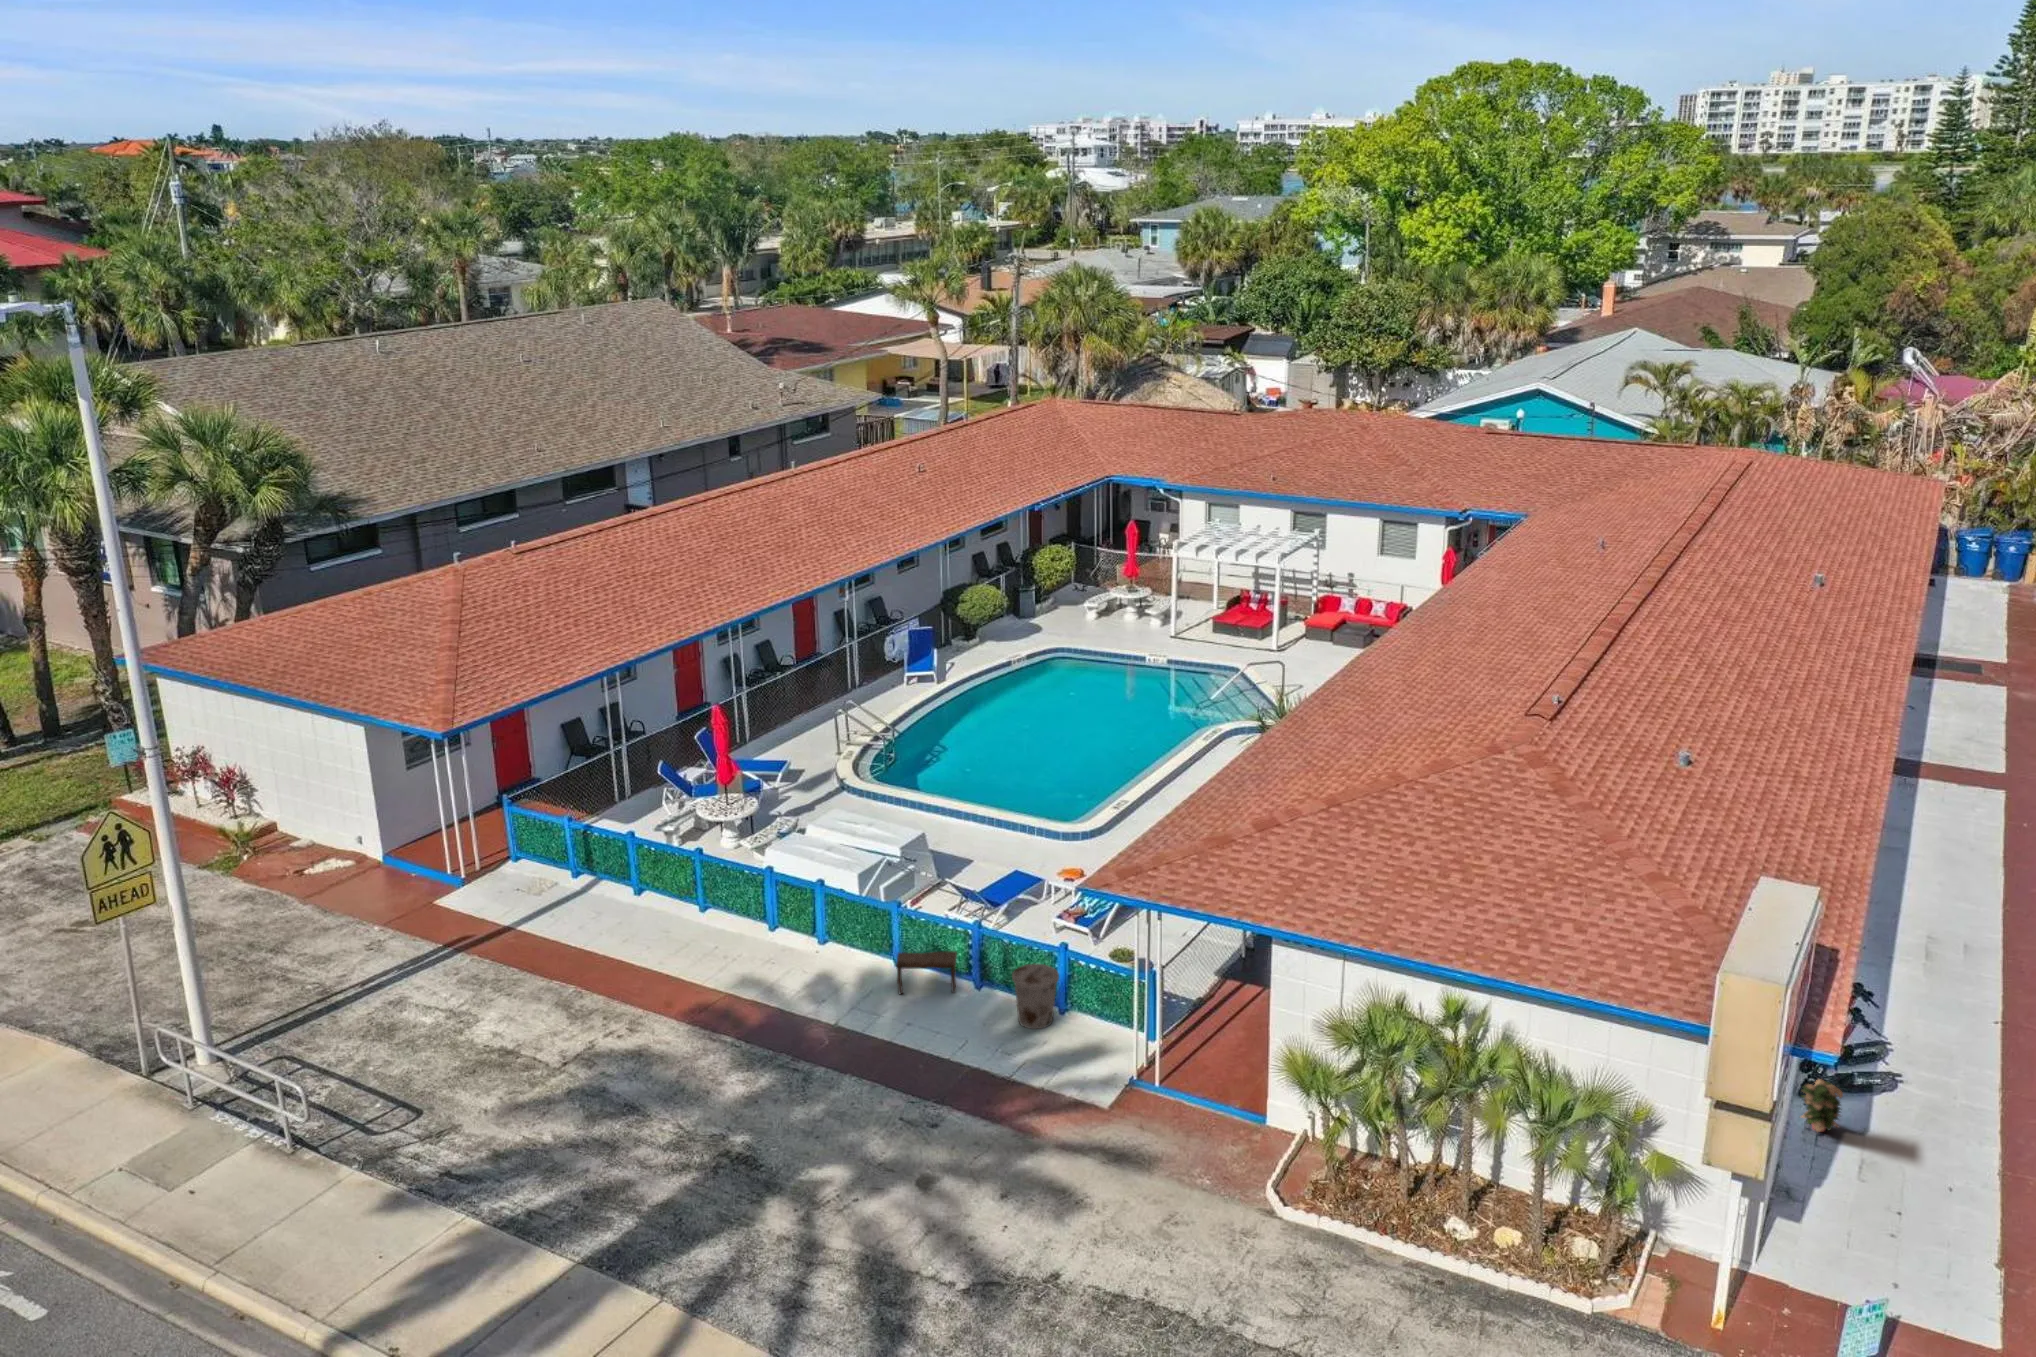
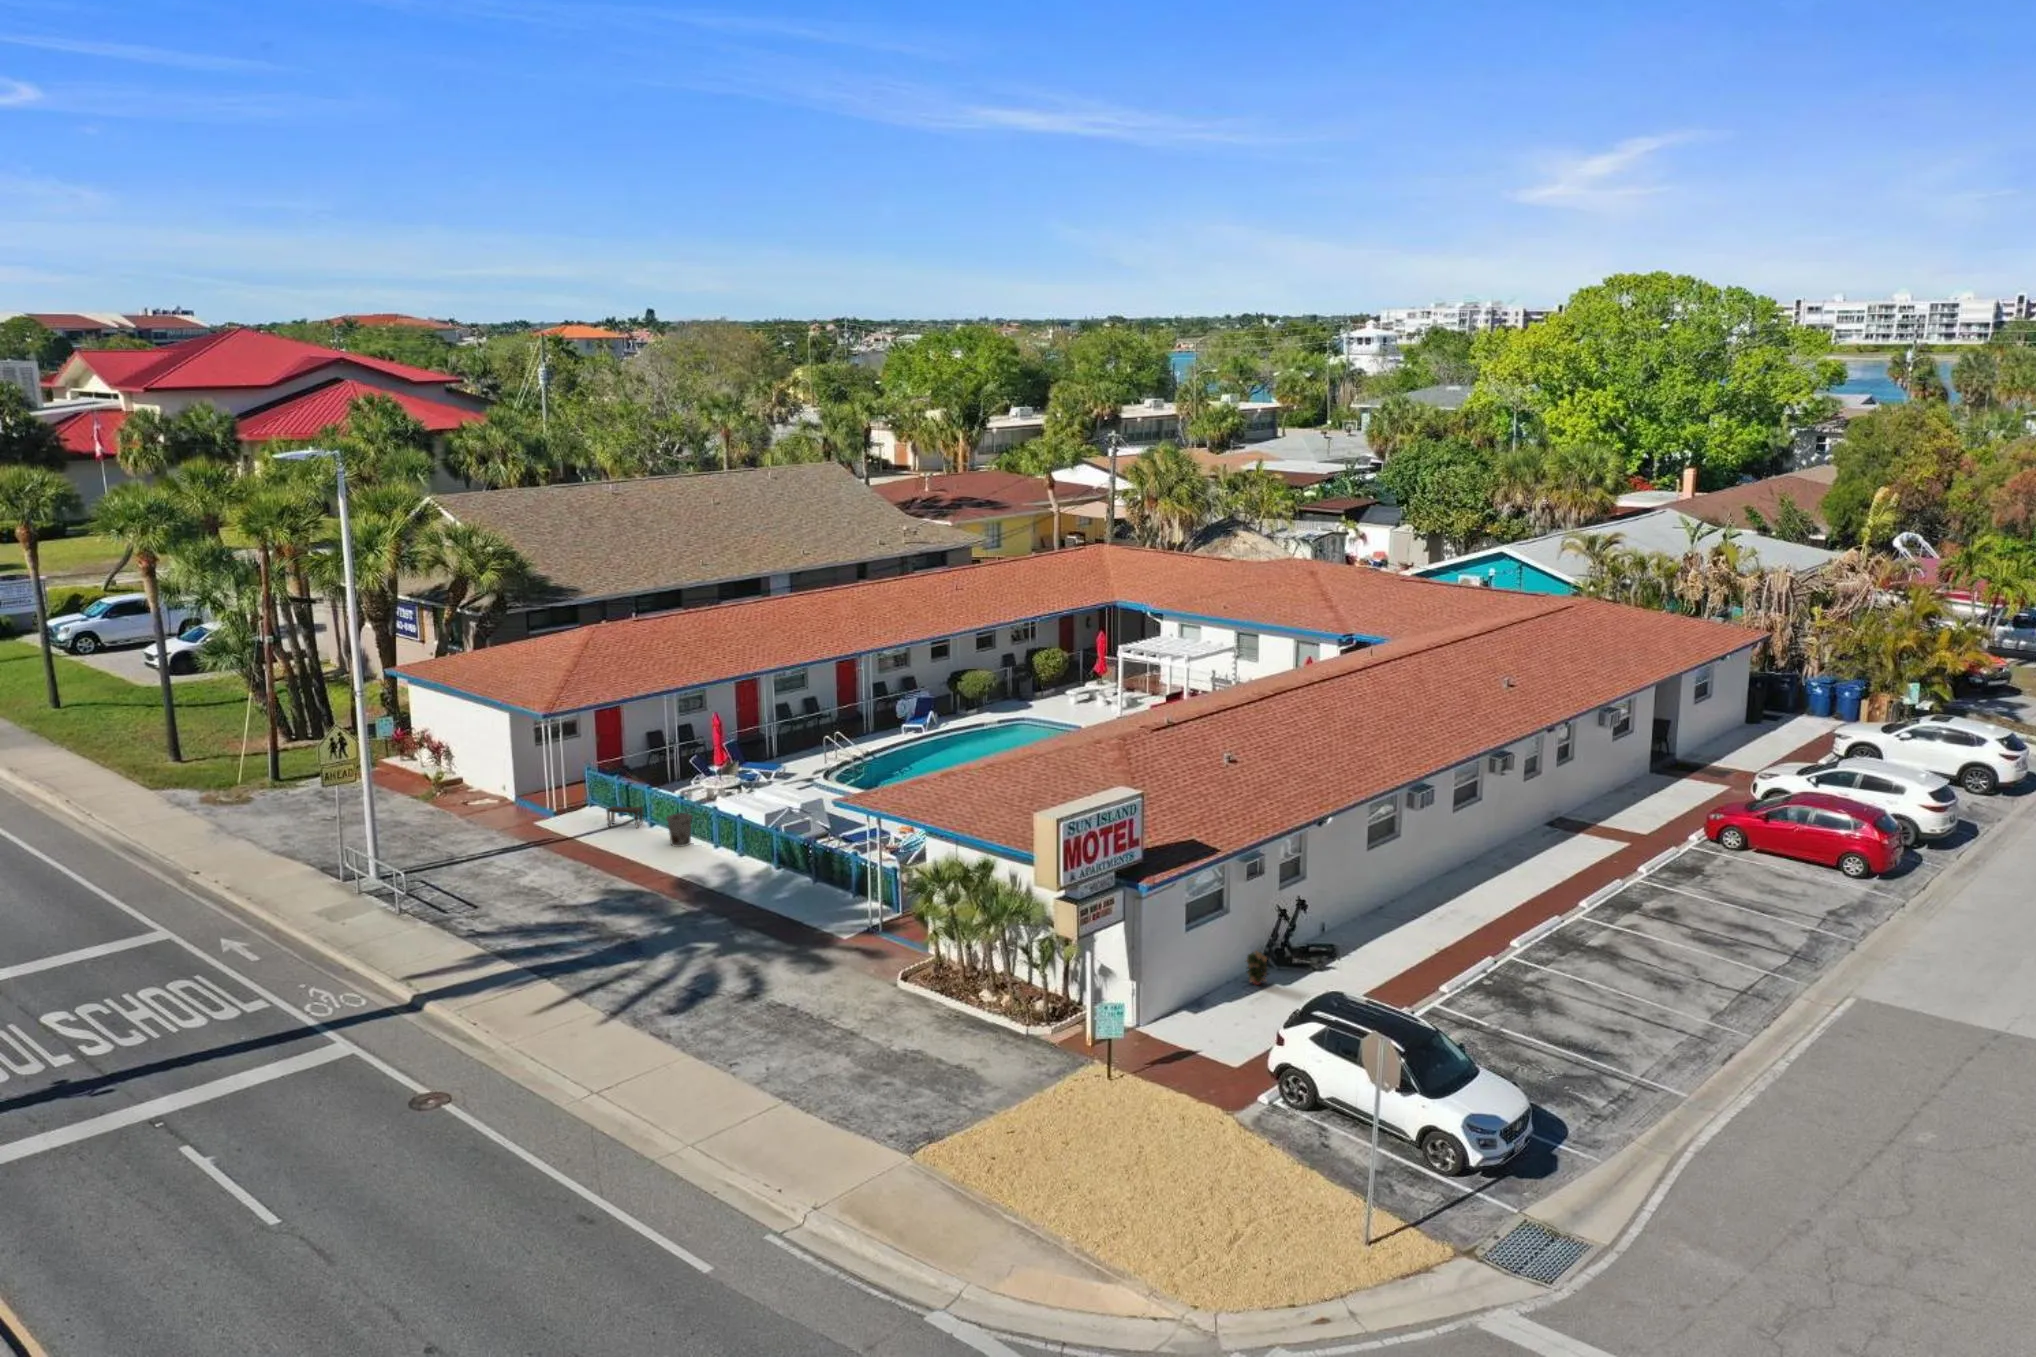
bench: present [896,951,957,994] -> present [606,806,643,828]
trash can: present [1012,964,1059,1029] -> present [666,813,693,847]

